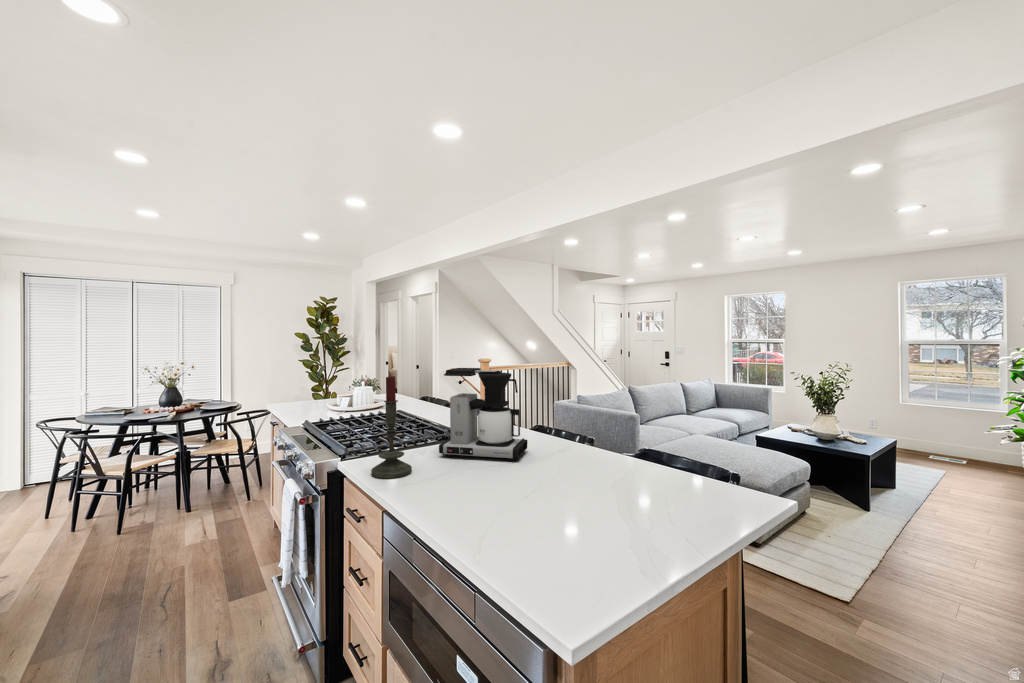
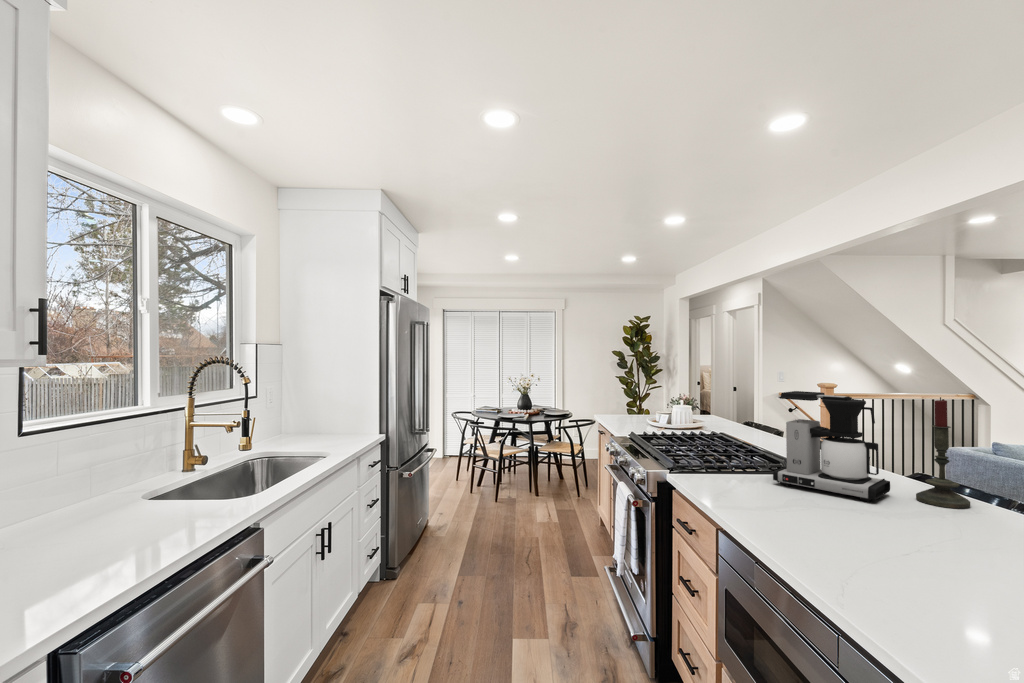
candle: present [371,374,412,479] -> present [916,397,970,509]

